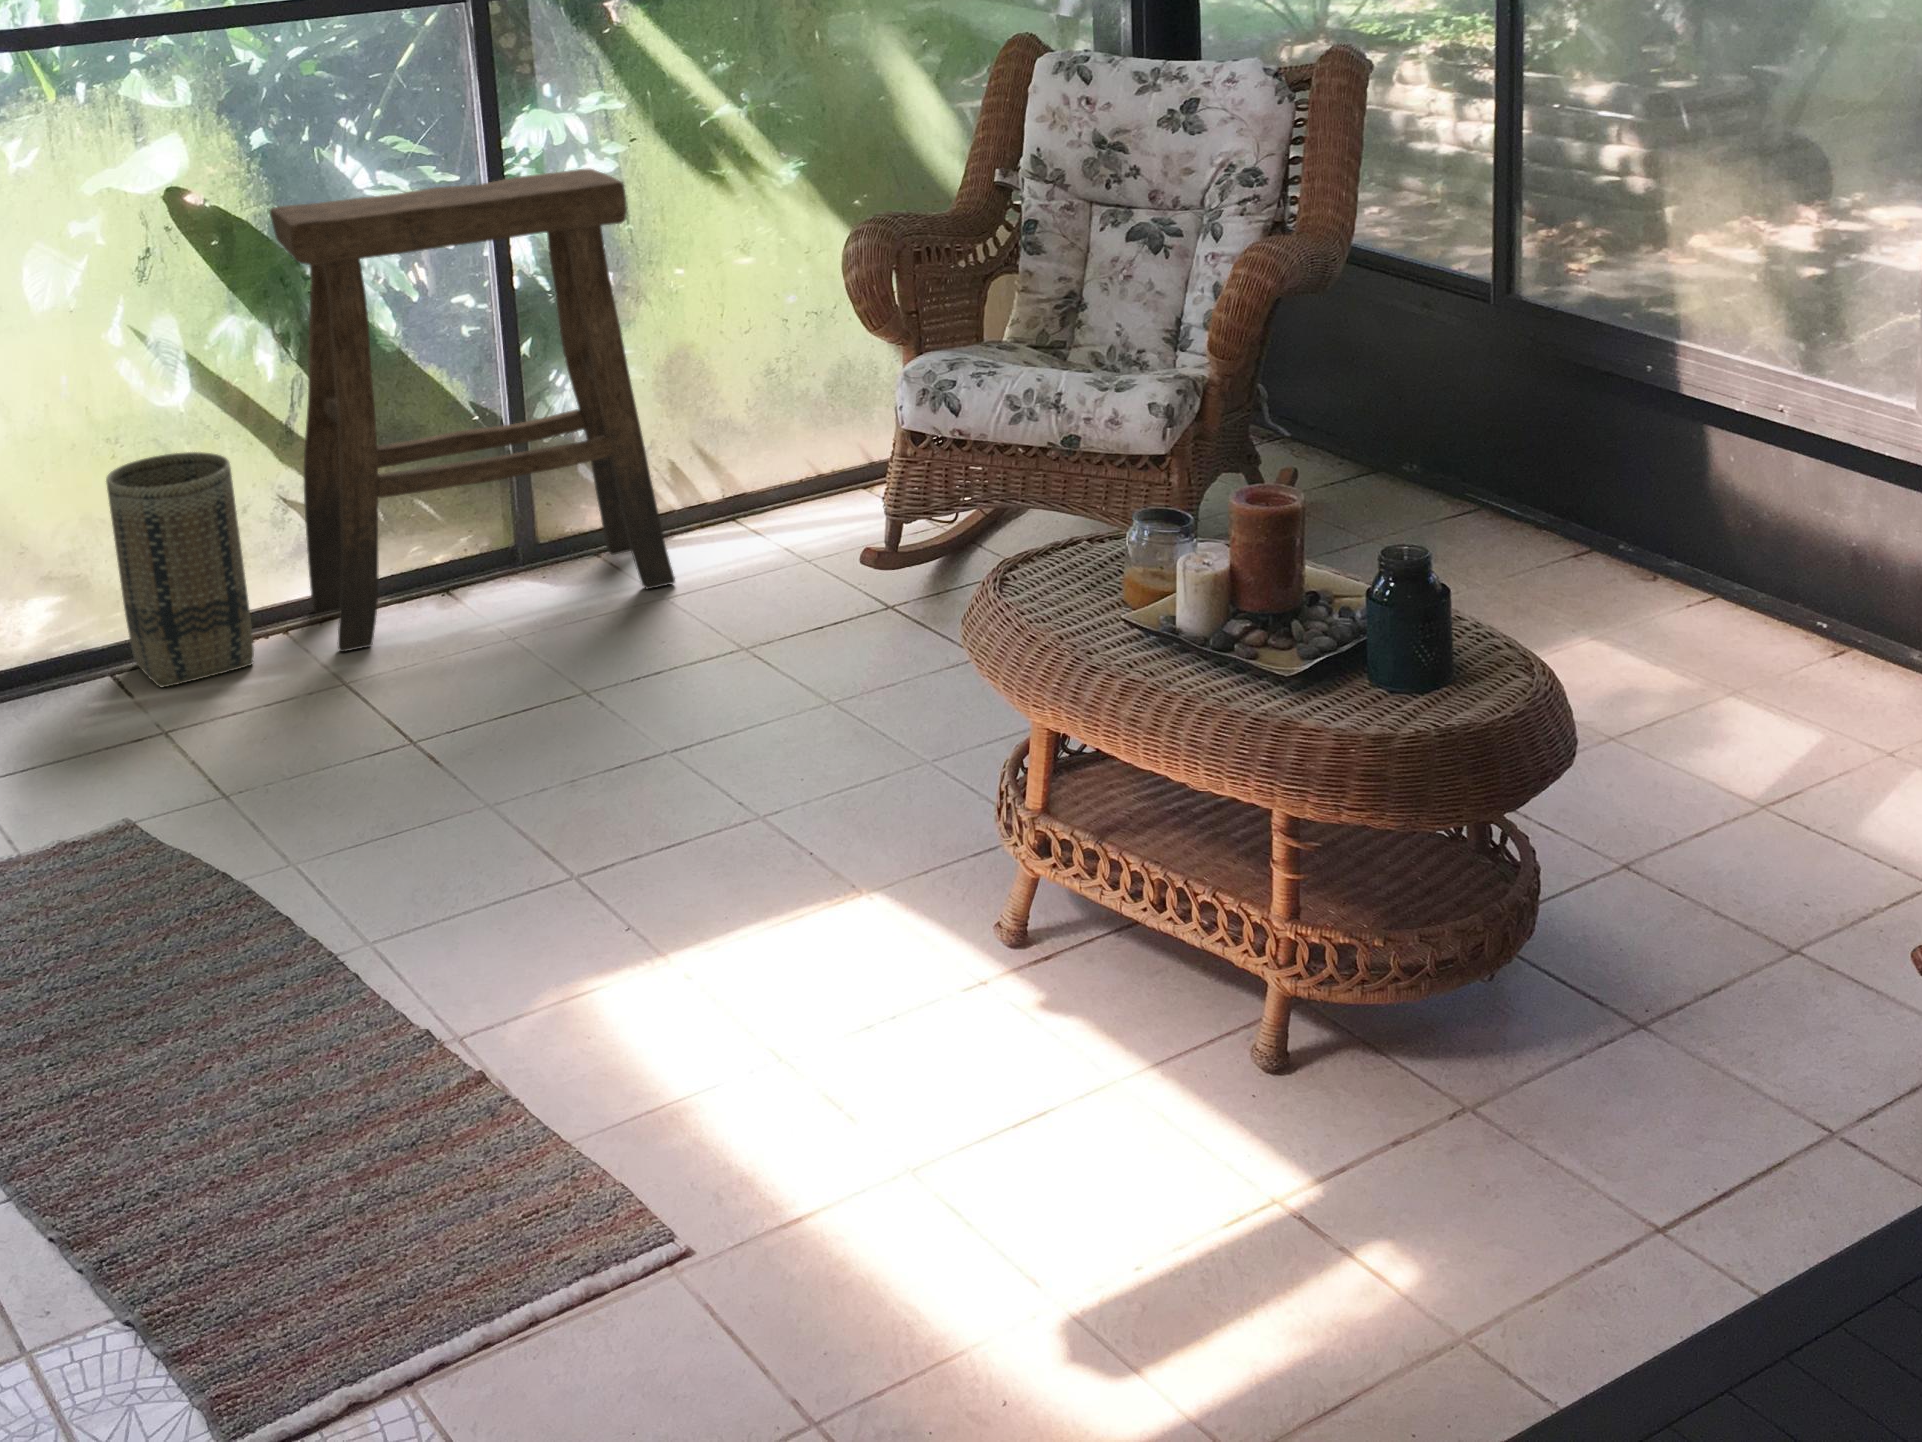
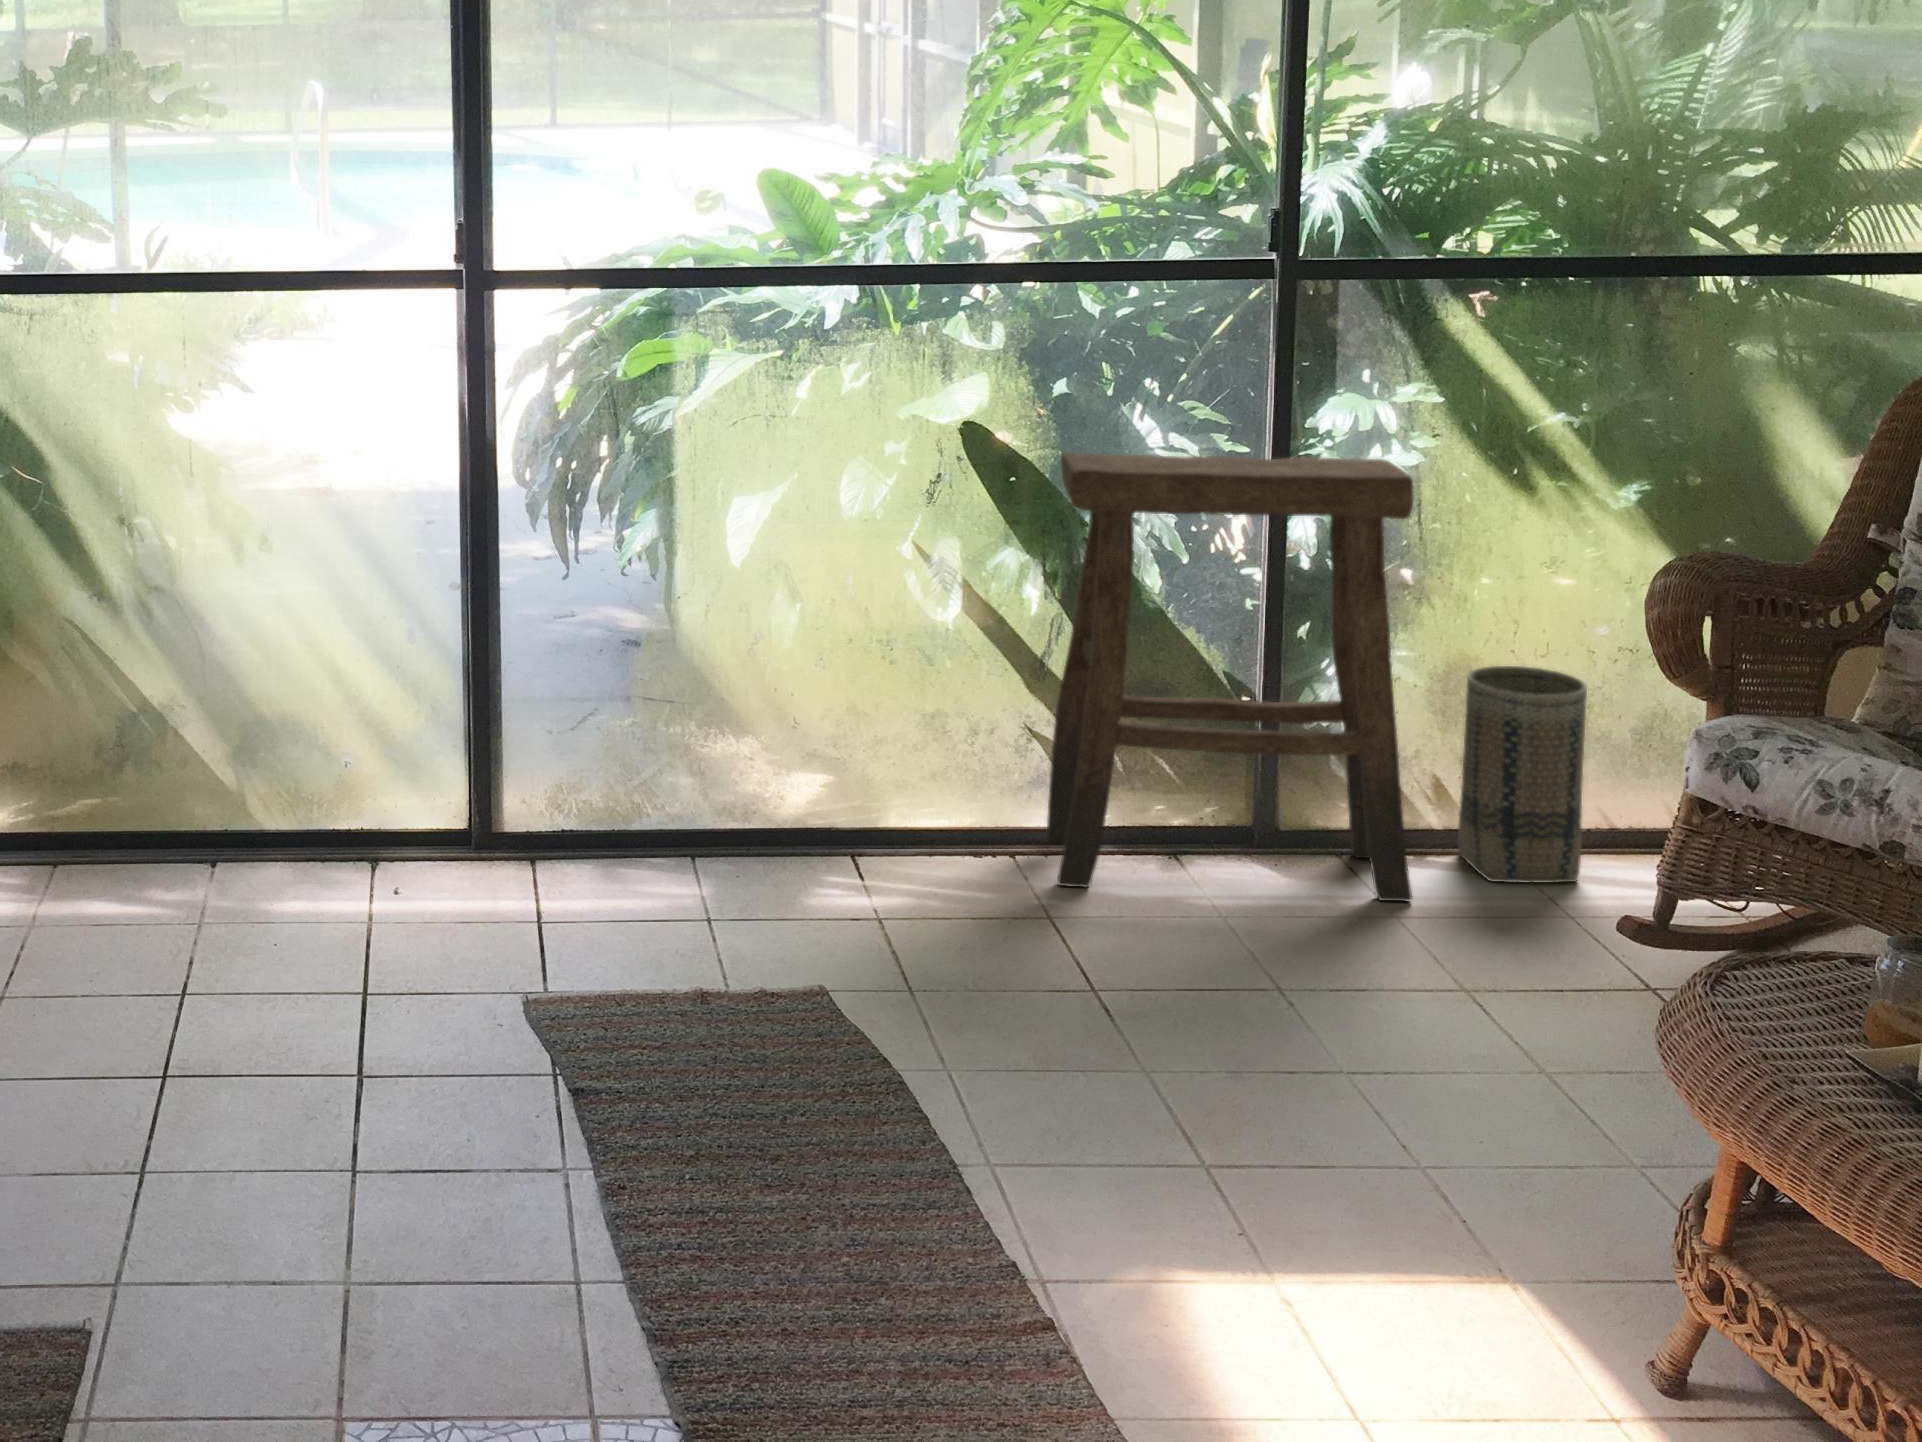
basket: present [106,452,254,687] -> present [1458,666,1587,883]

